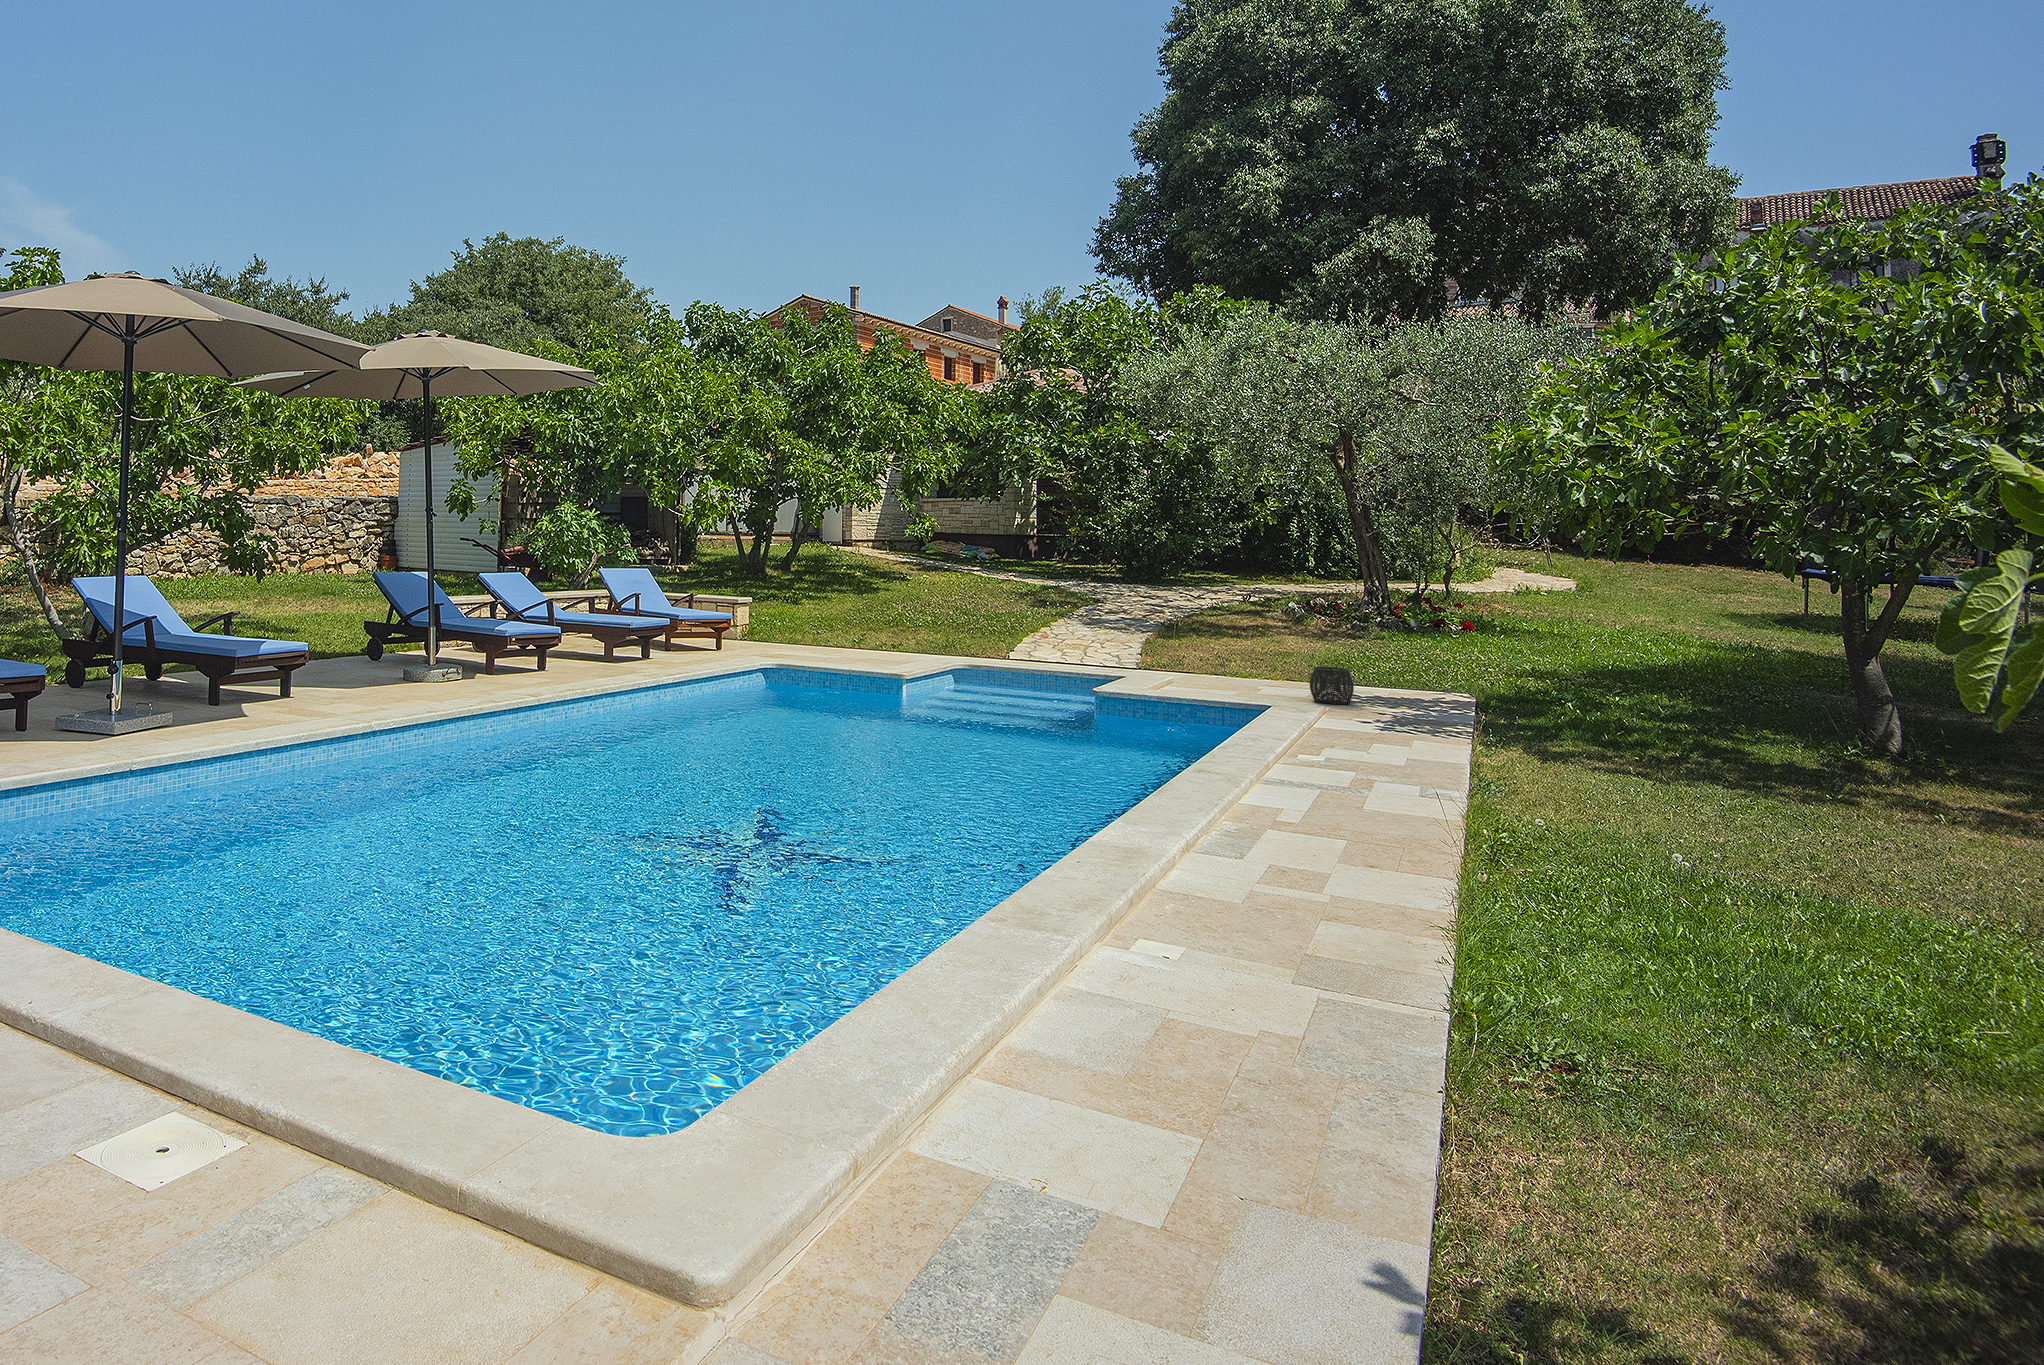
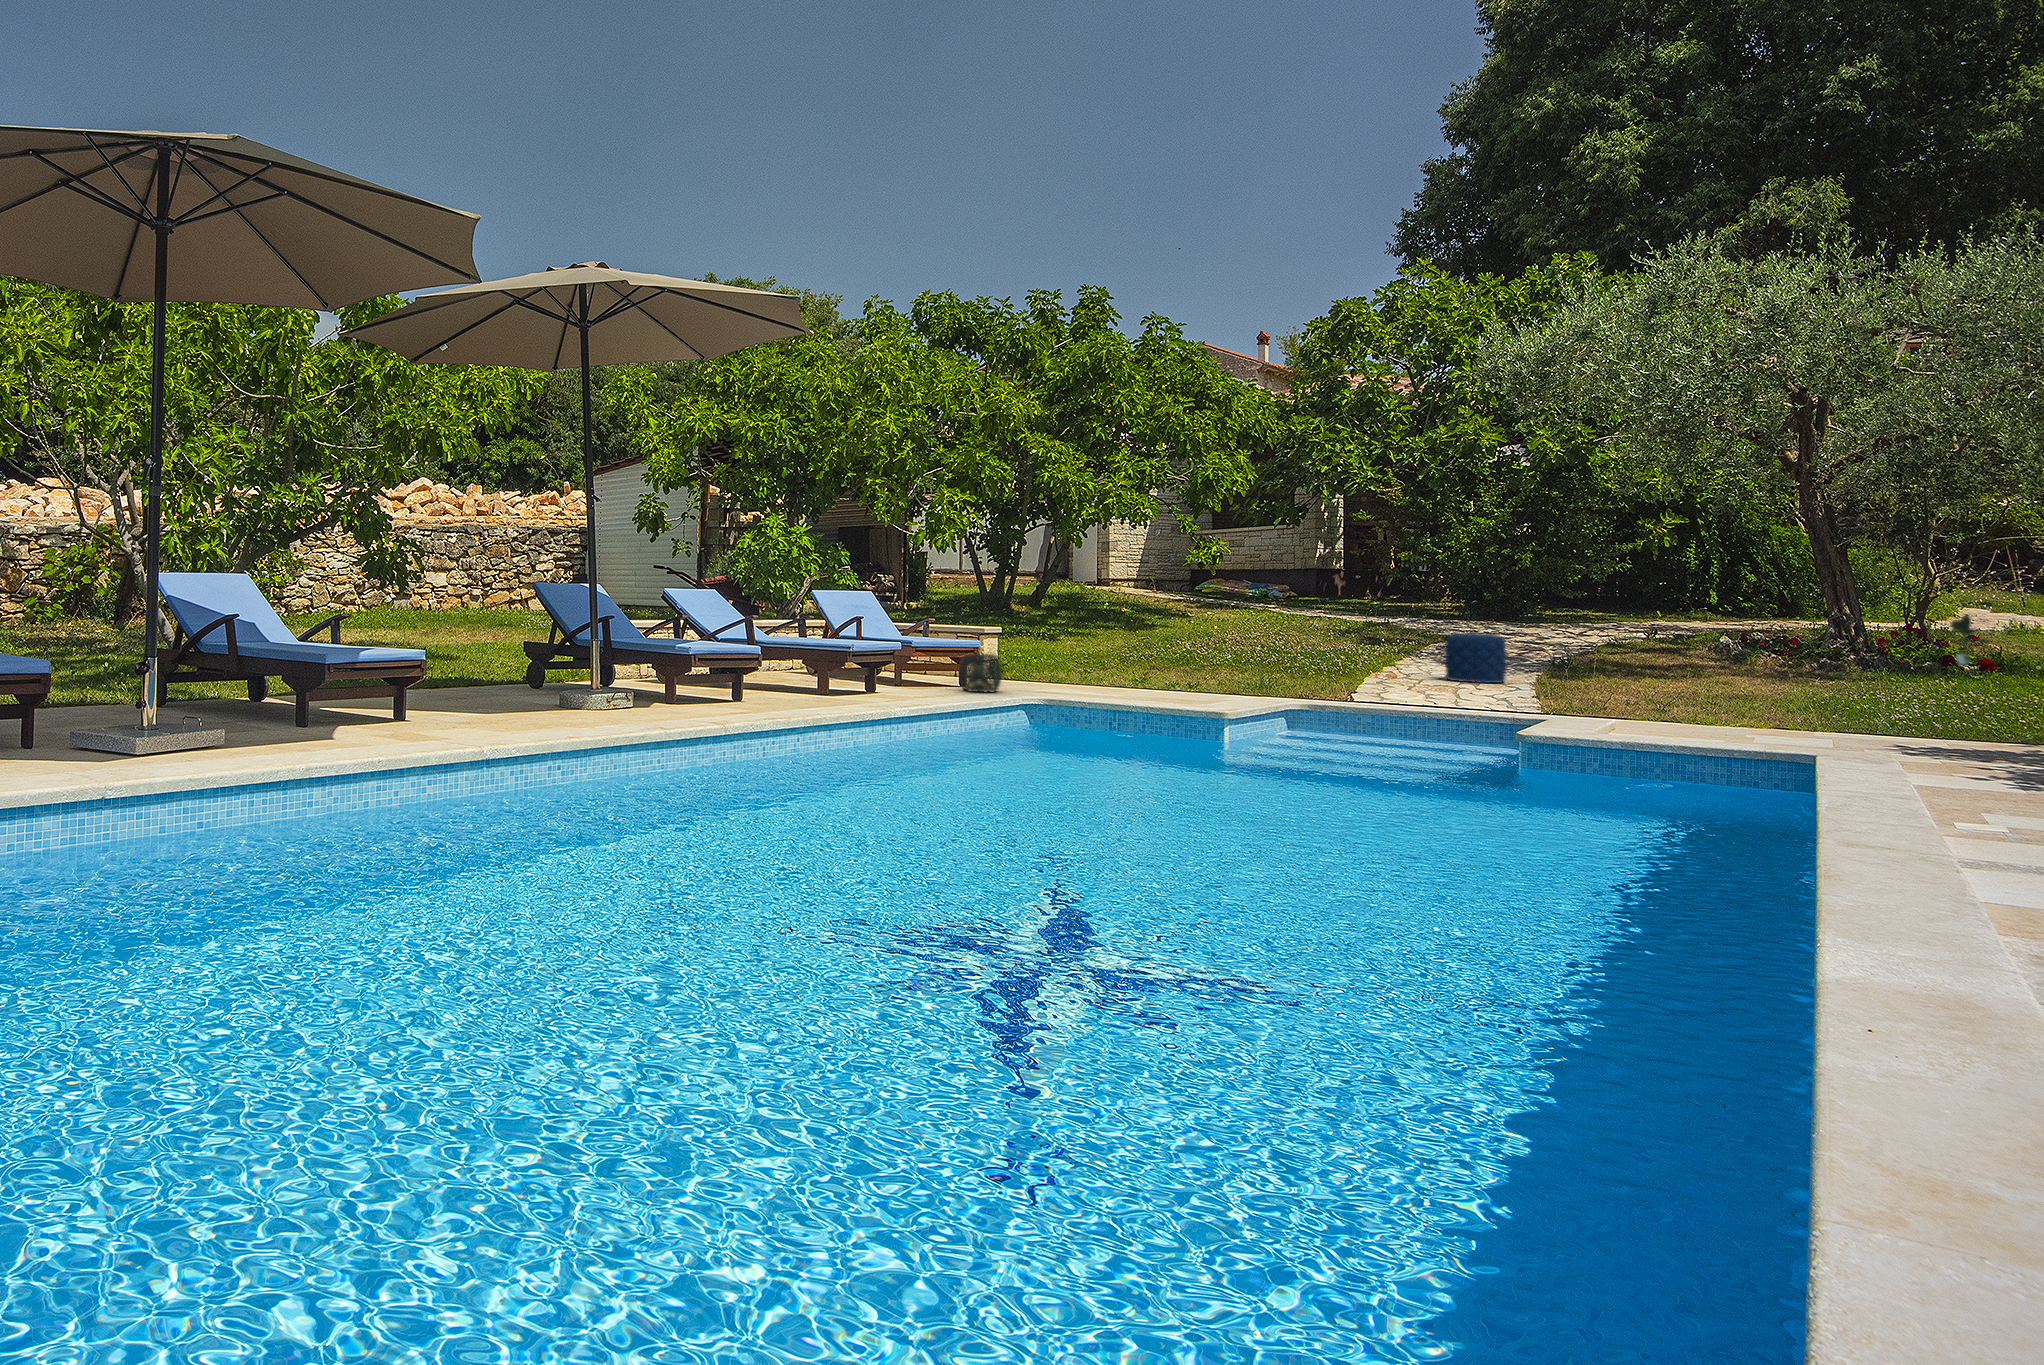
pouf: none [1079,603,1120,642] -> present [1445,633,1506,683]
woven basket: present [1309,667,1354,704] -> present [959,654,1002,692]

